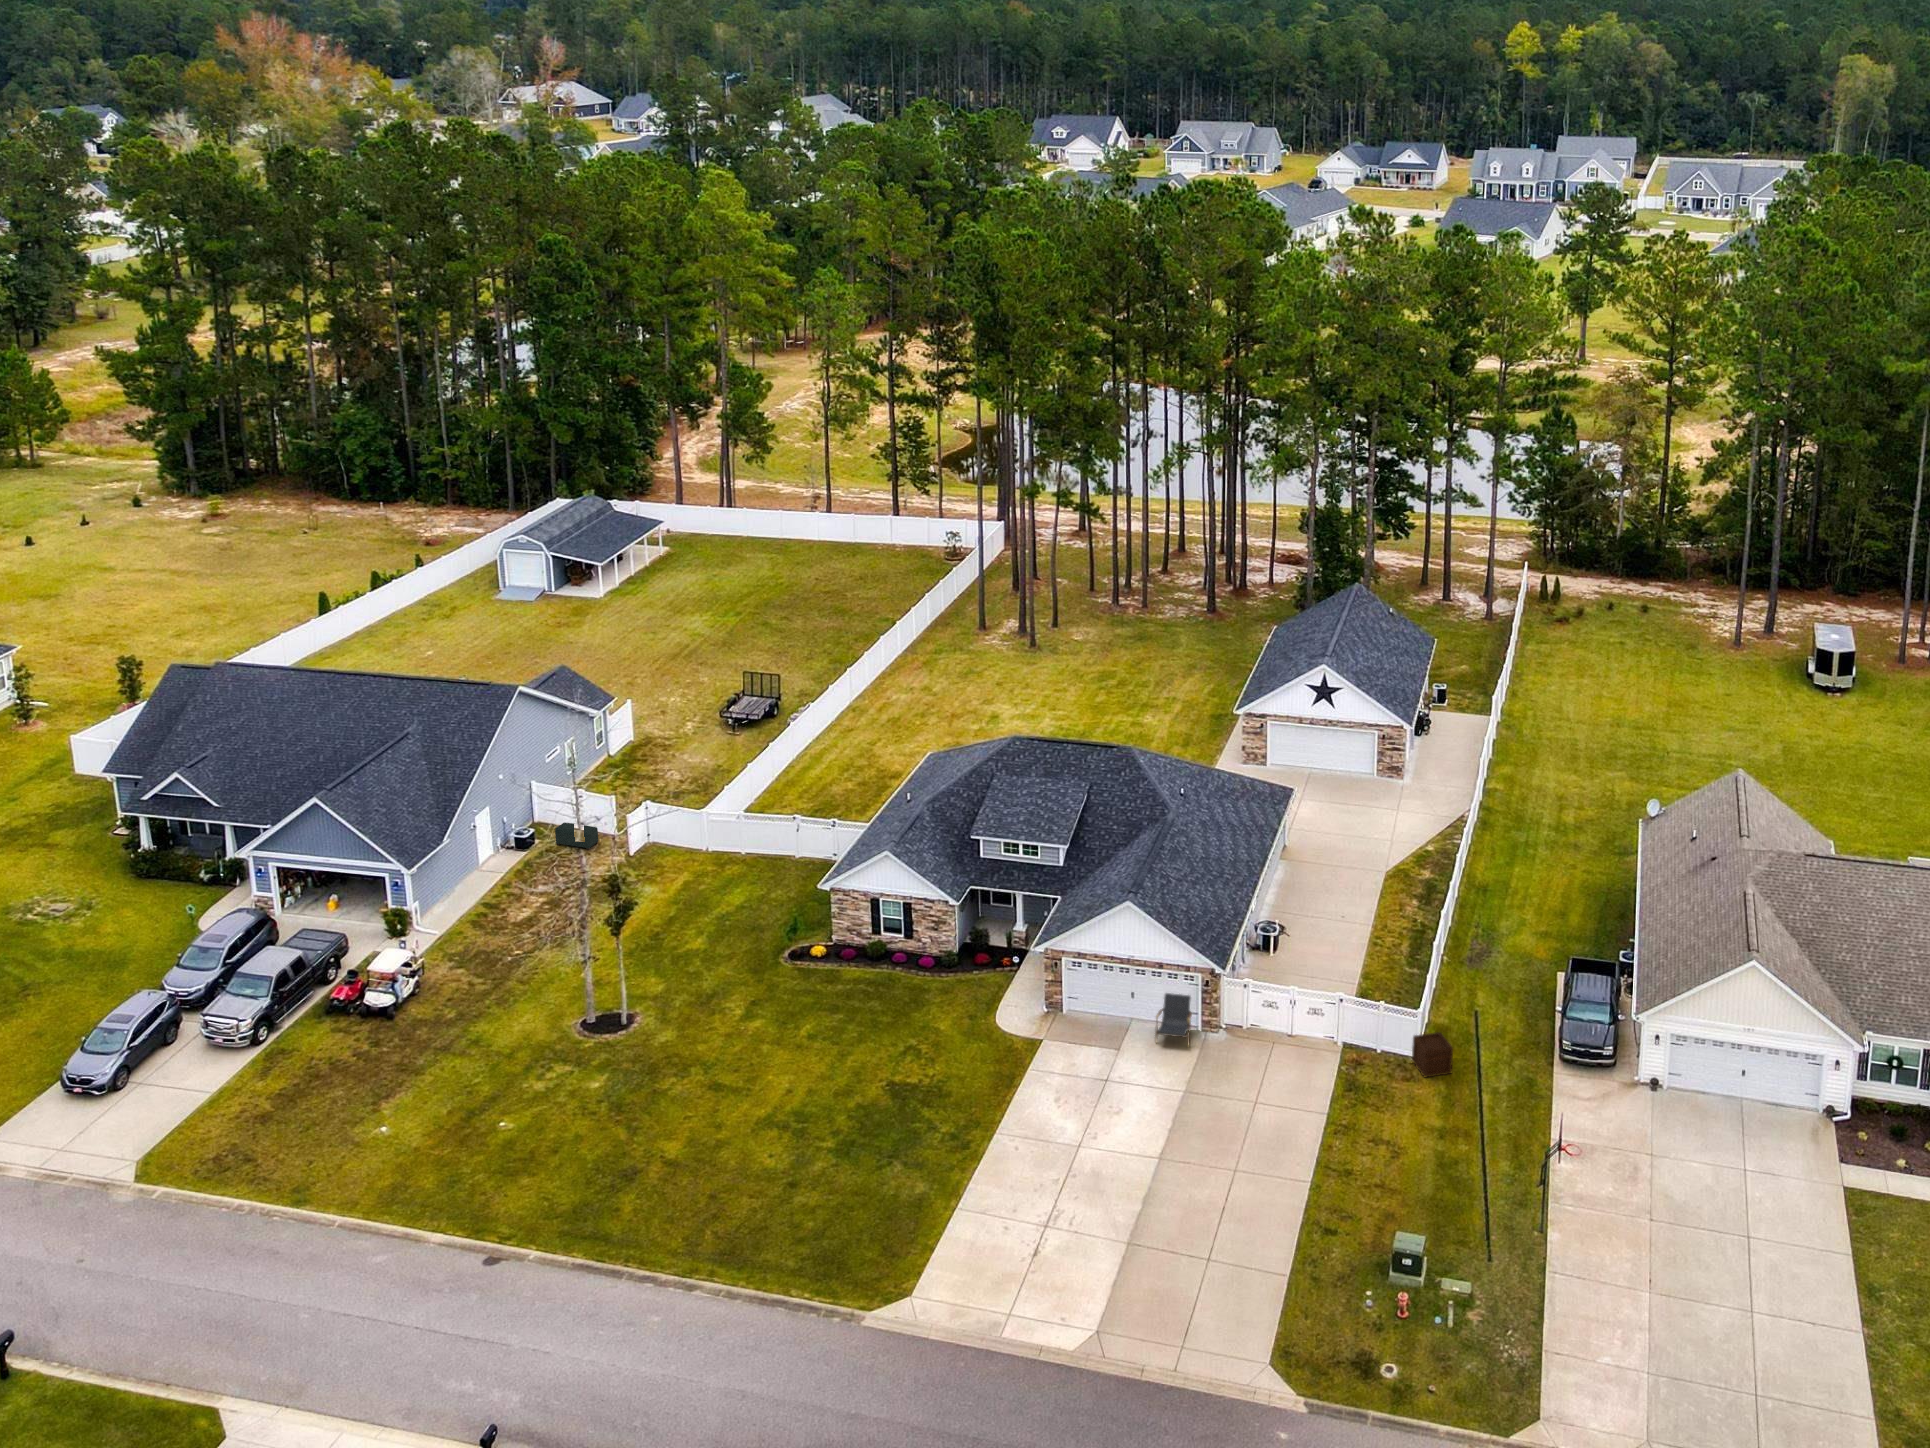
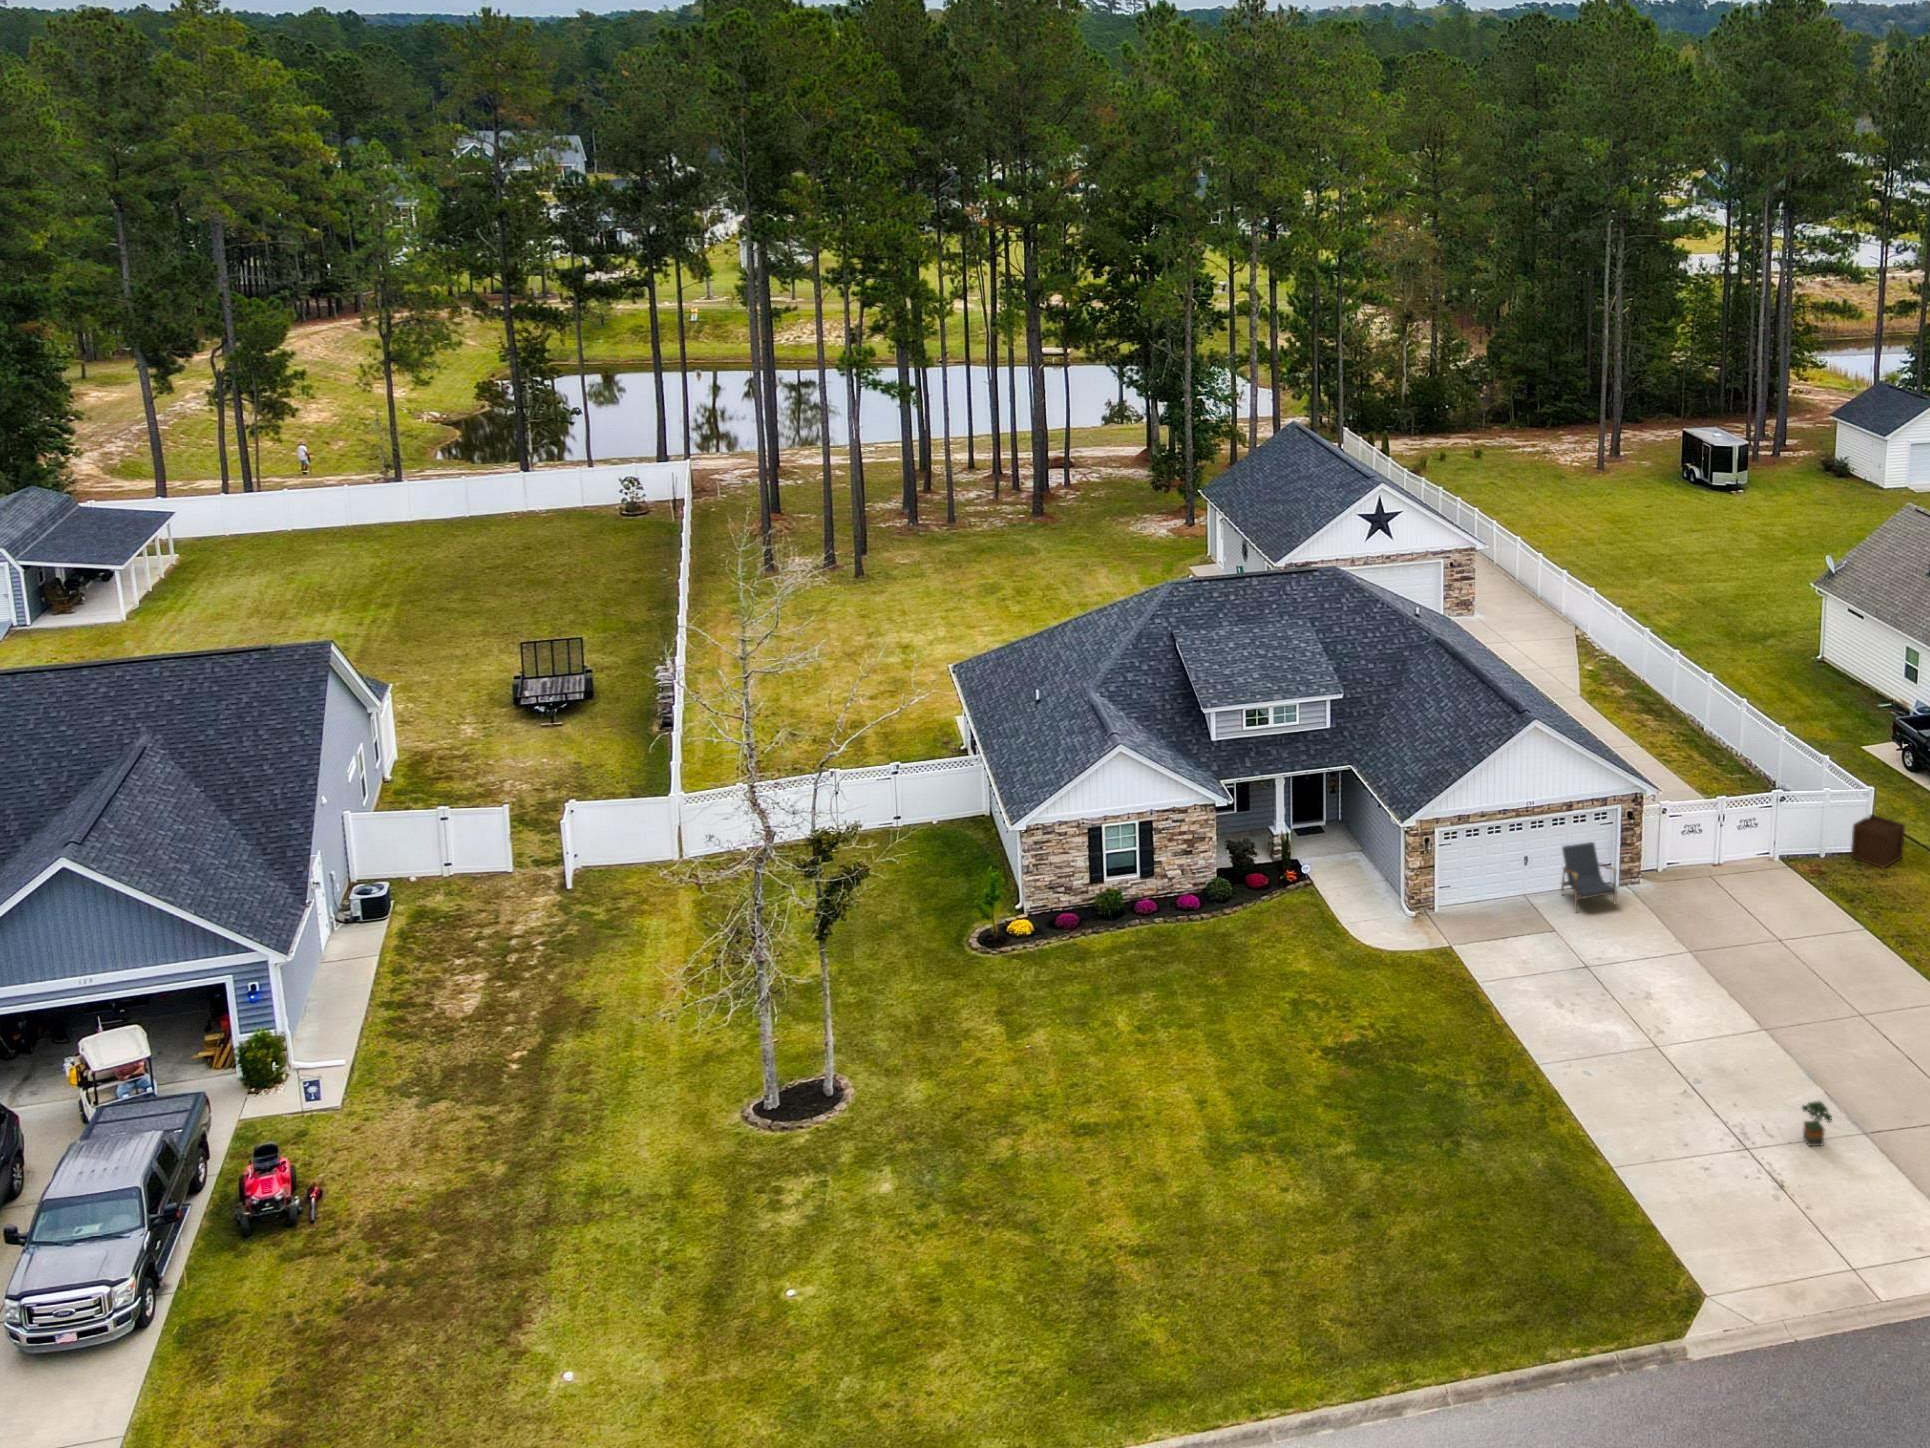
bench: present [555,822,598,850] -> none [432,851,506,895]
potted tree: none [1083,1209,1102,1242] -> present [1802,1101,1832,1146]

